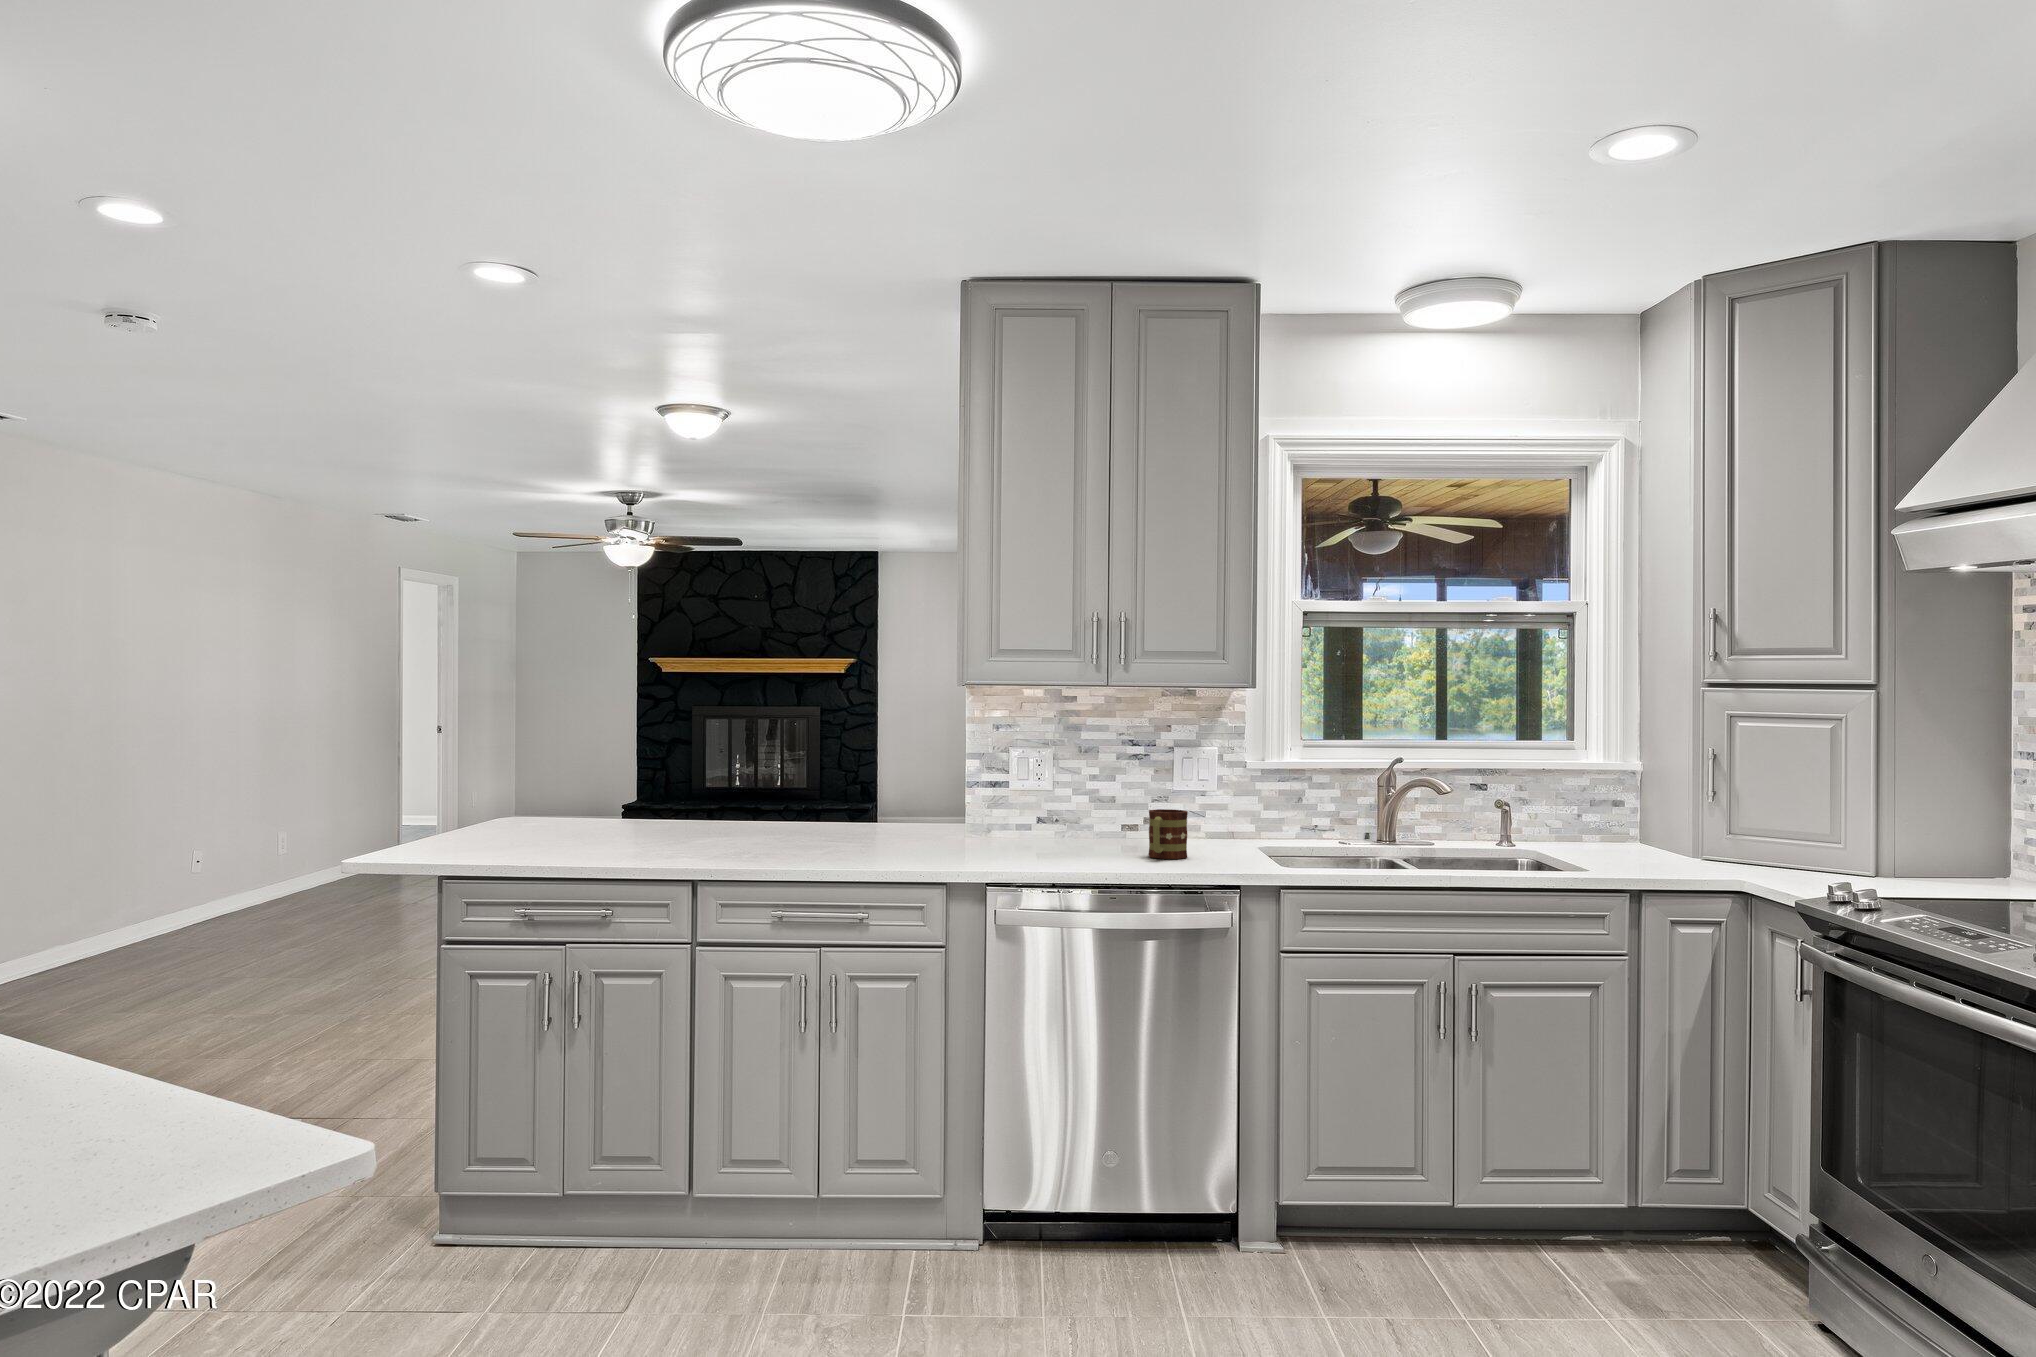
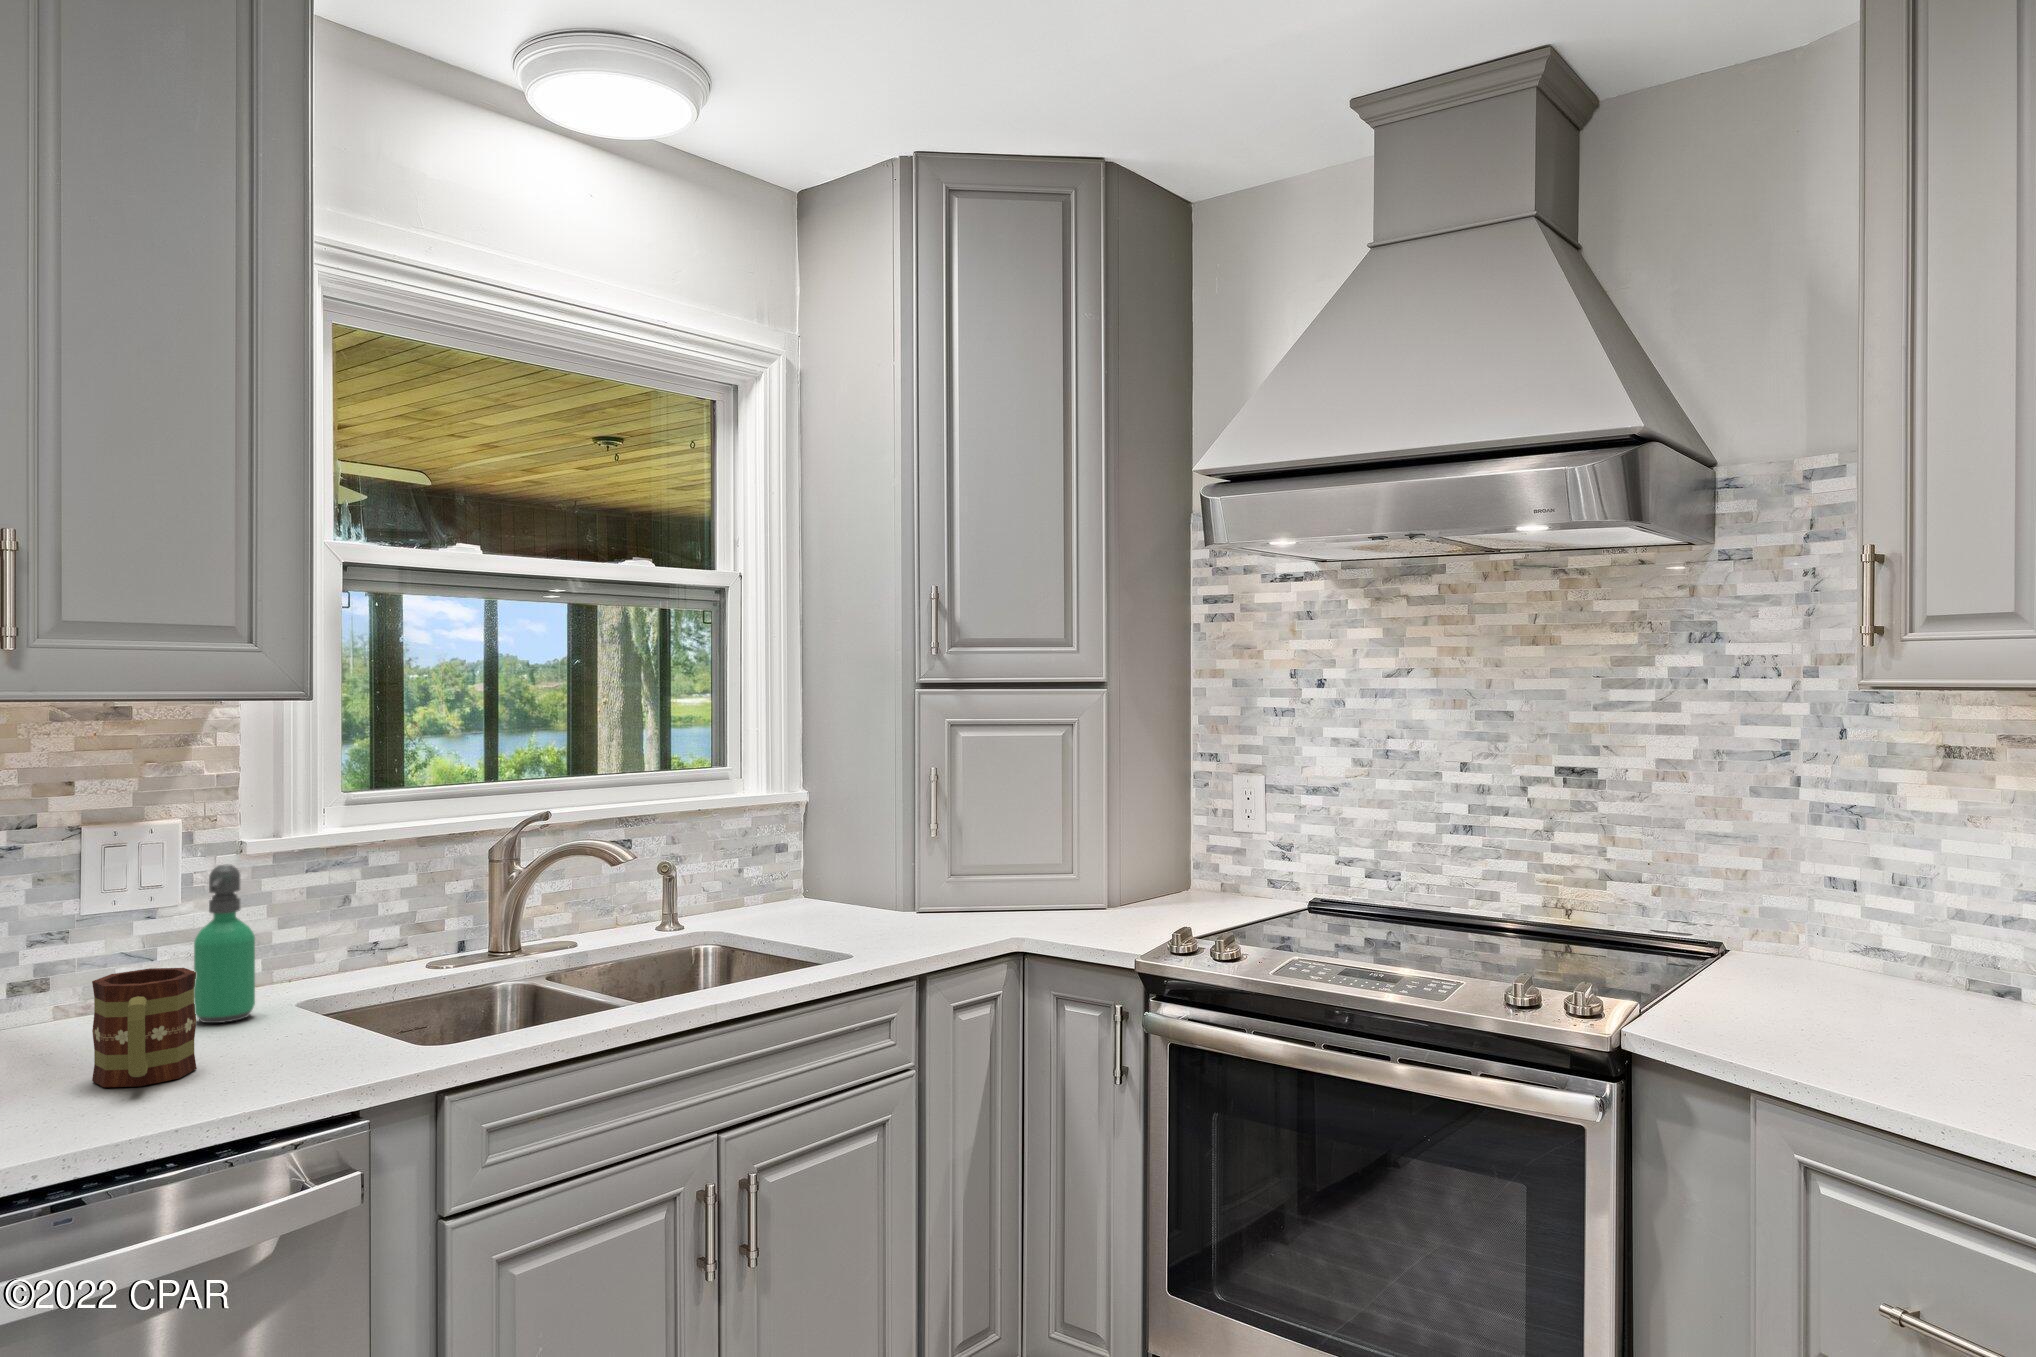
soap dispenser: none [1210,769,1237,848] -> present [194,864,255,1023]

